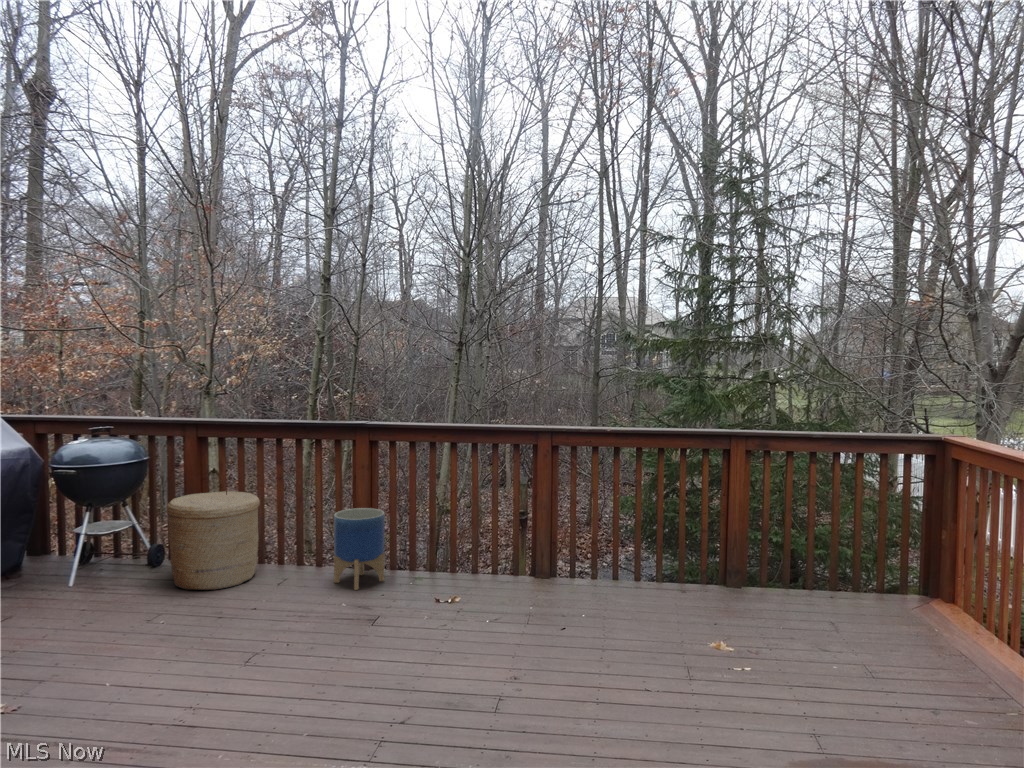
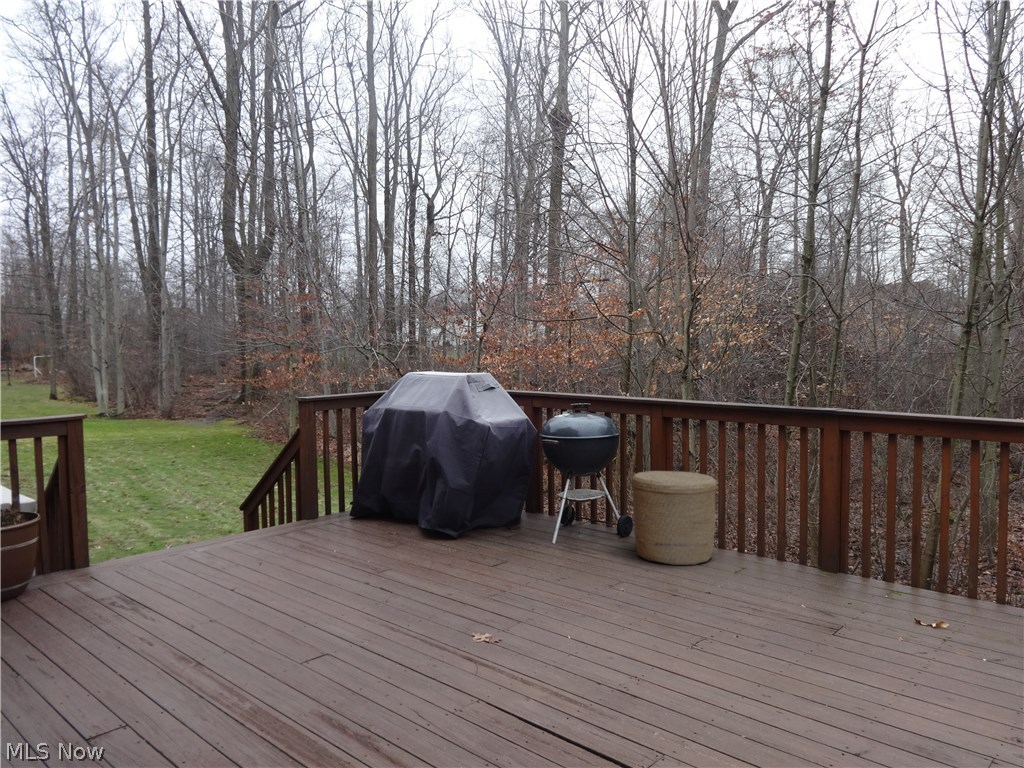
planter: present [334,508,384,590] -> none [793,502,854,592]

